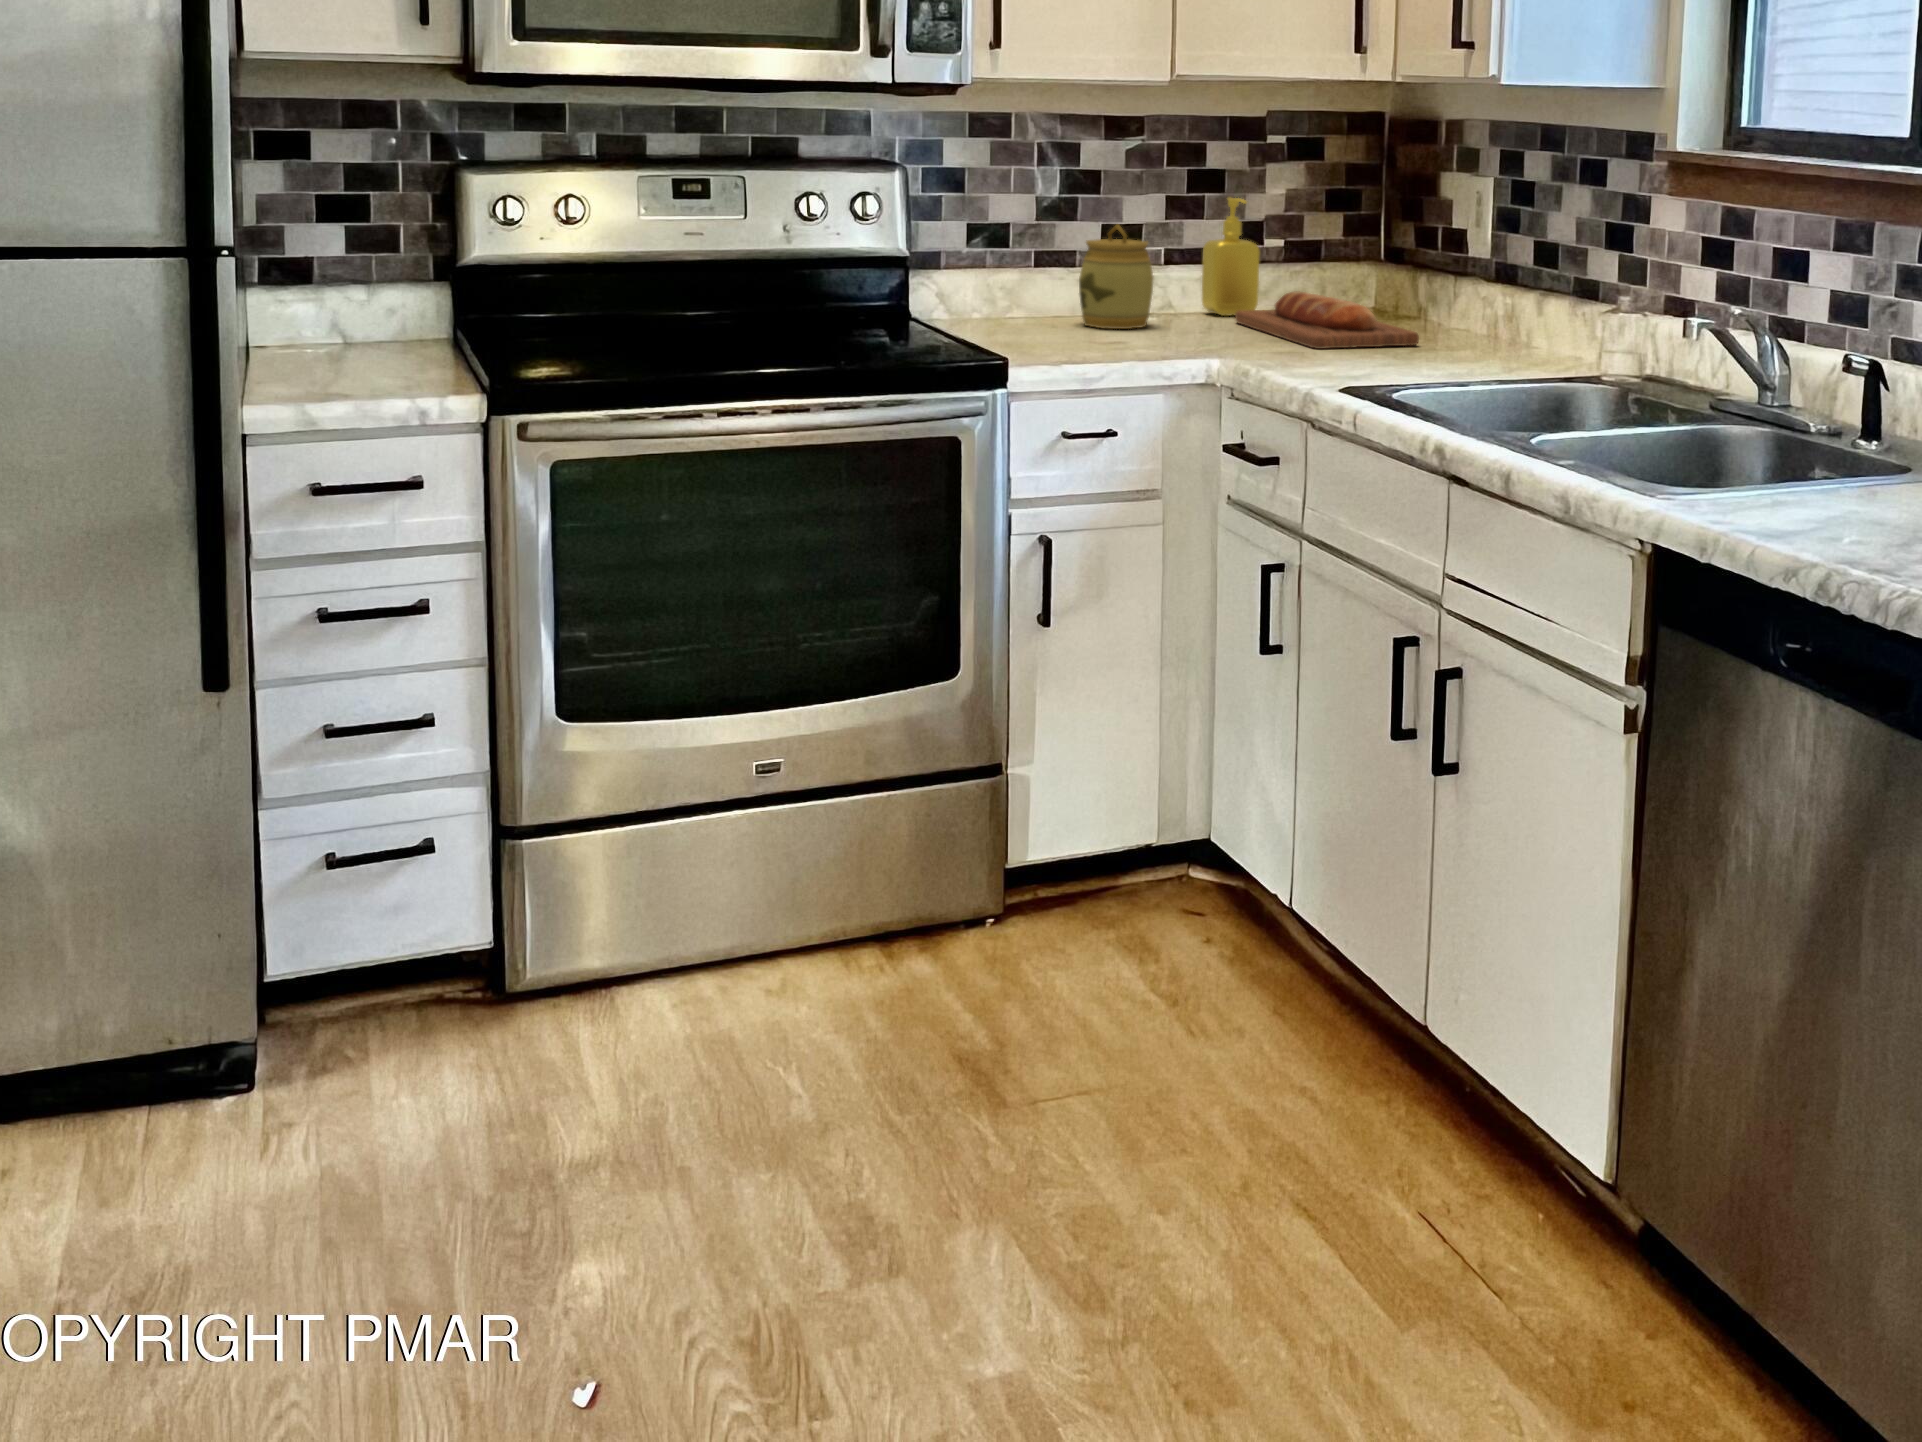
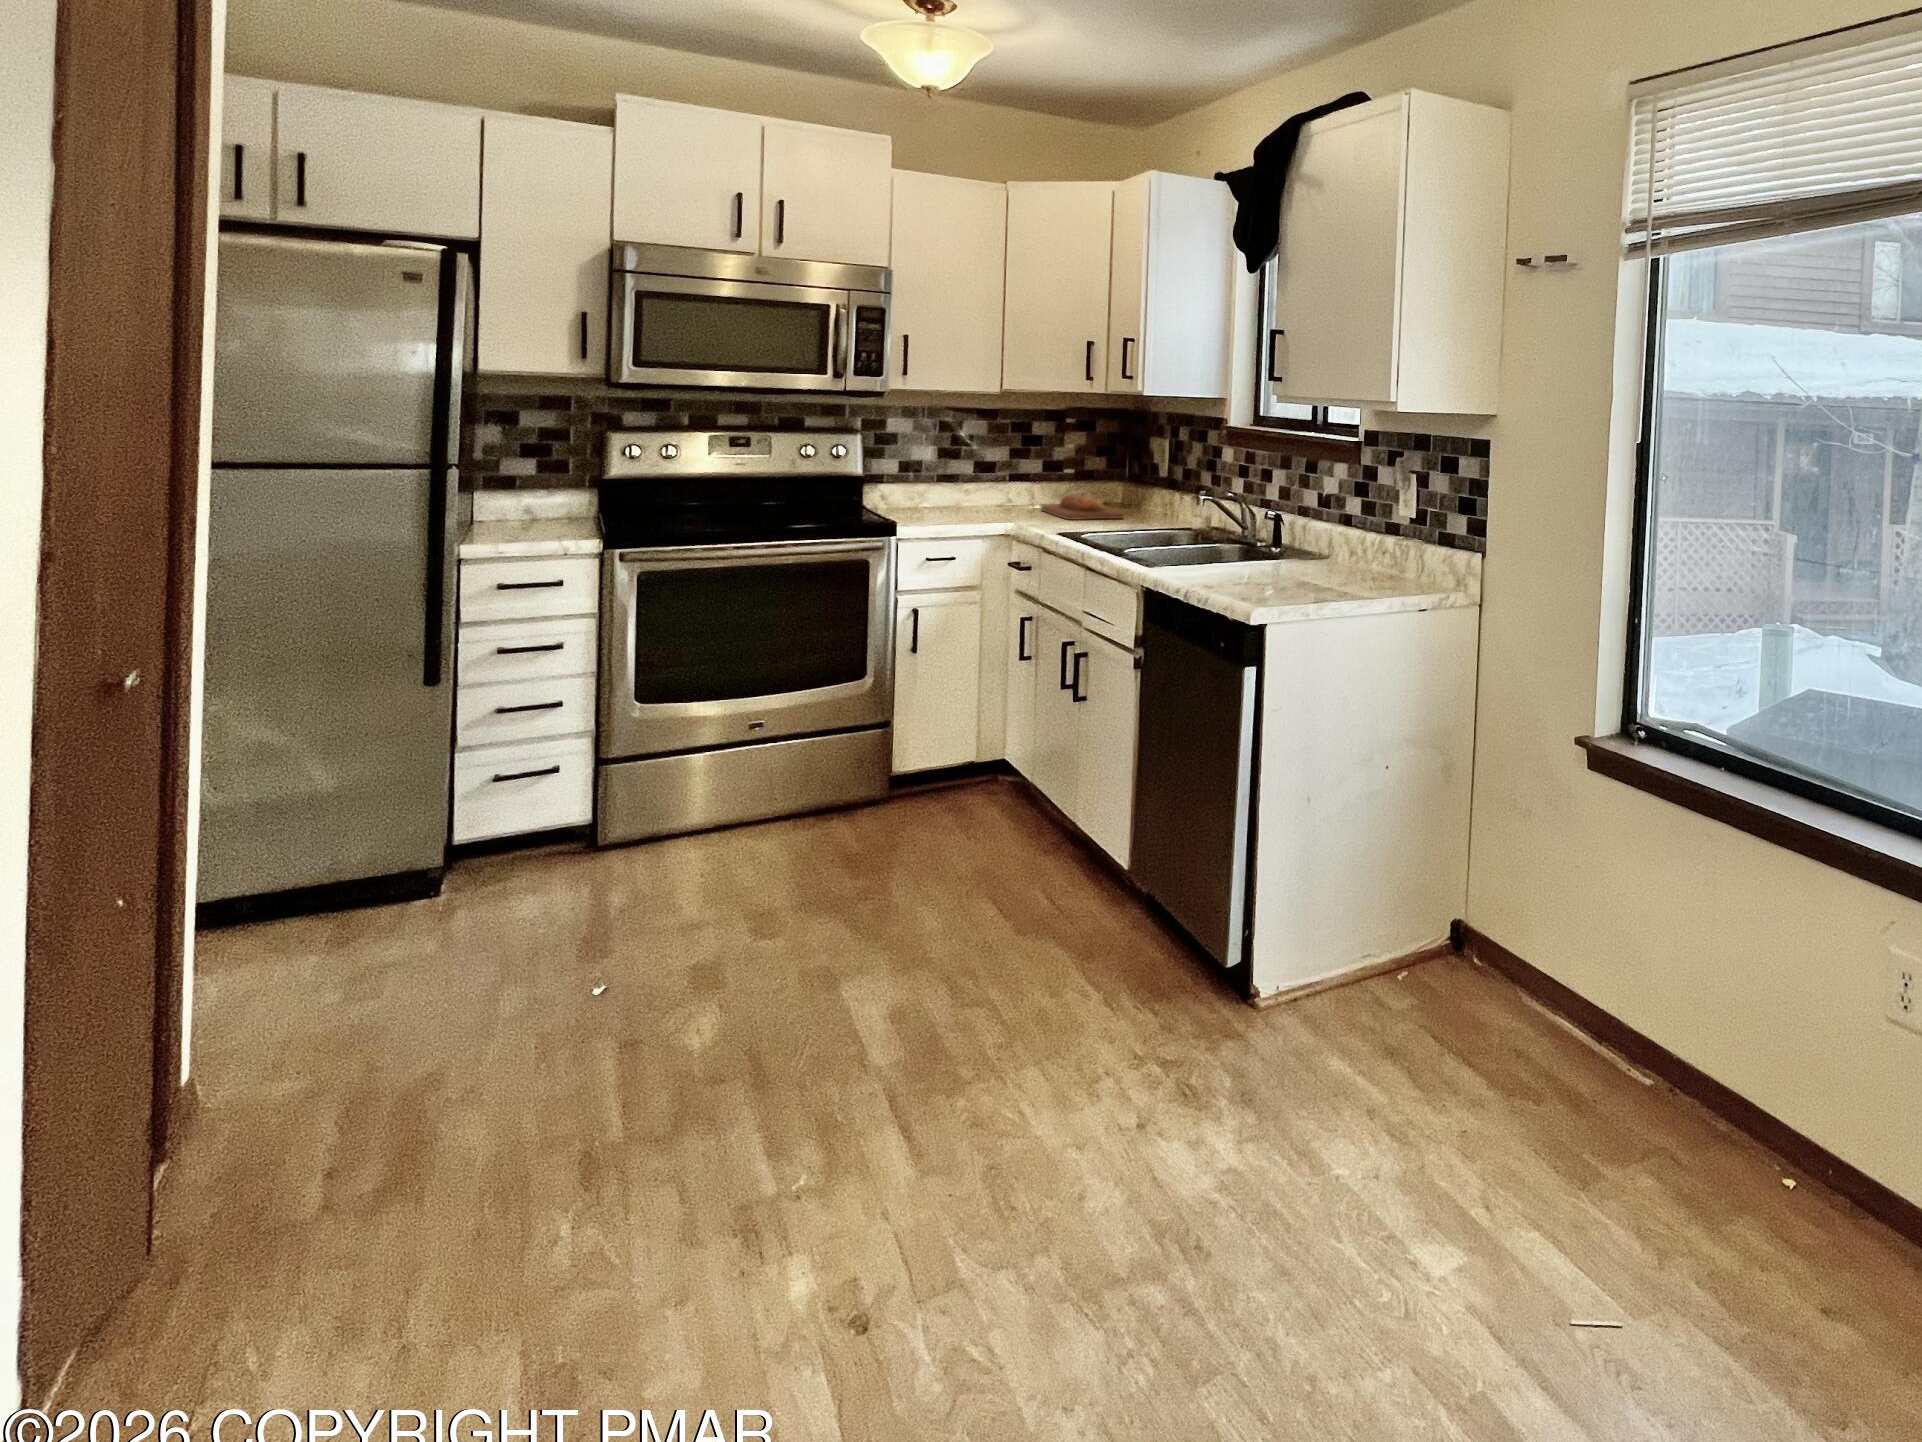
soap dispenser: present [1202,198,1260,316] -> none [1028,450,1058,508]
jar: present [1079,224,1153,329] -> none [954,461,996,513]

